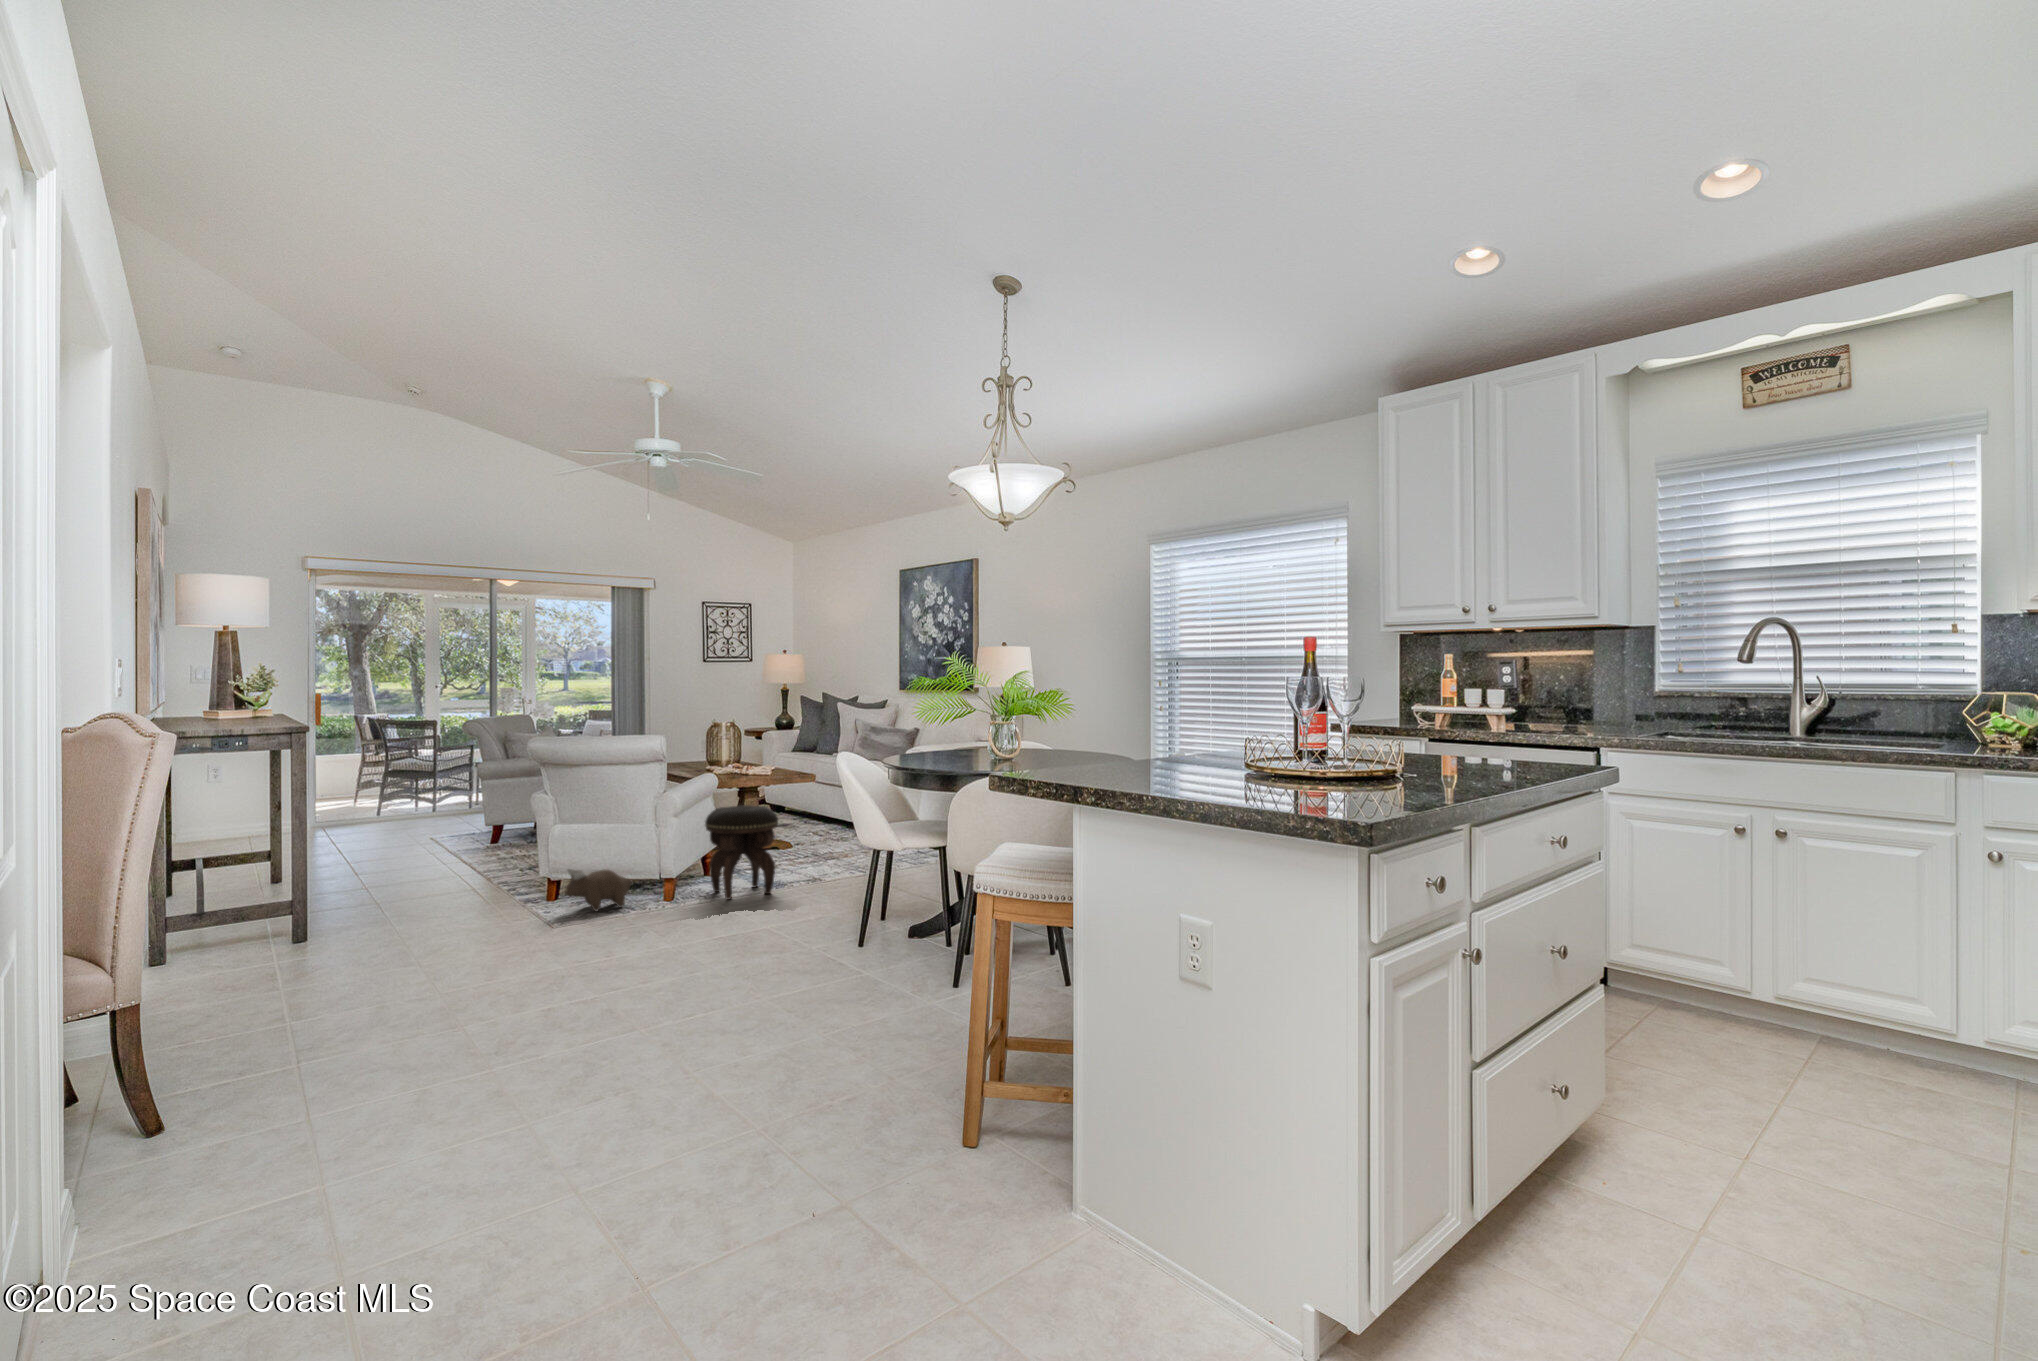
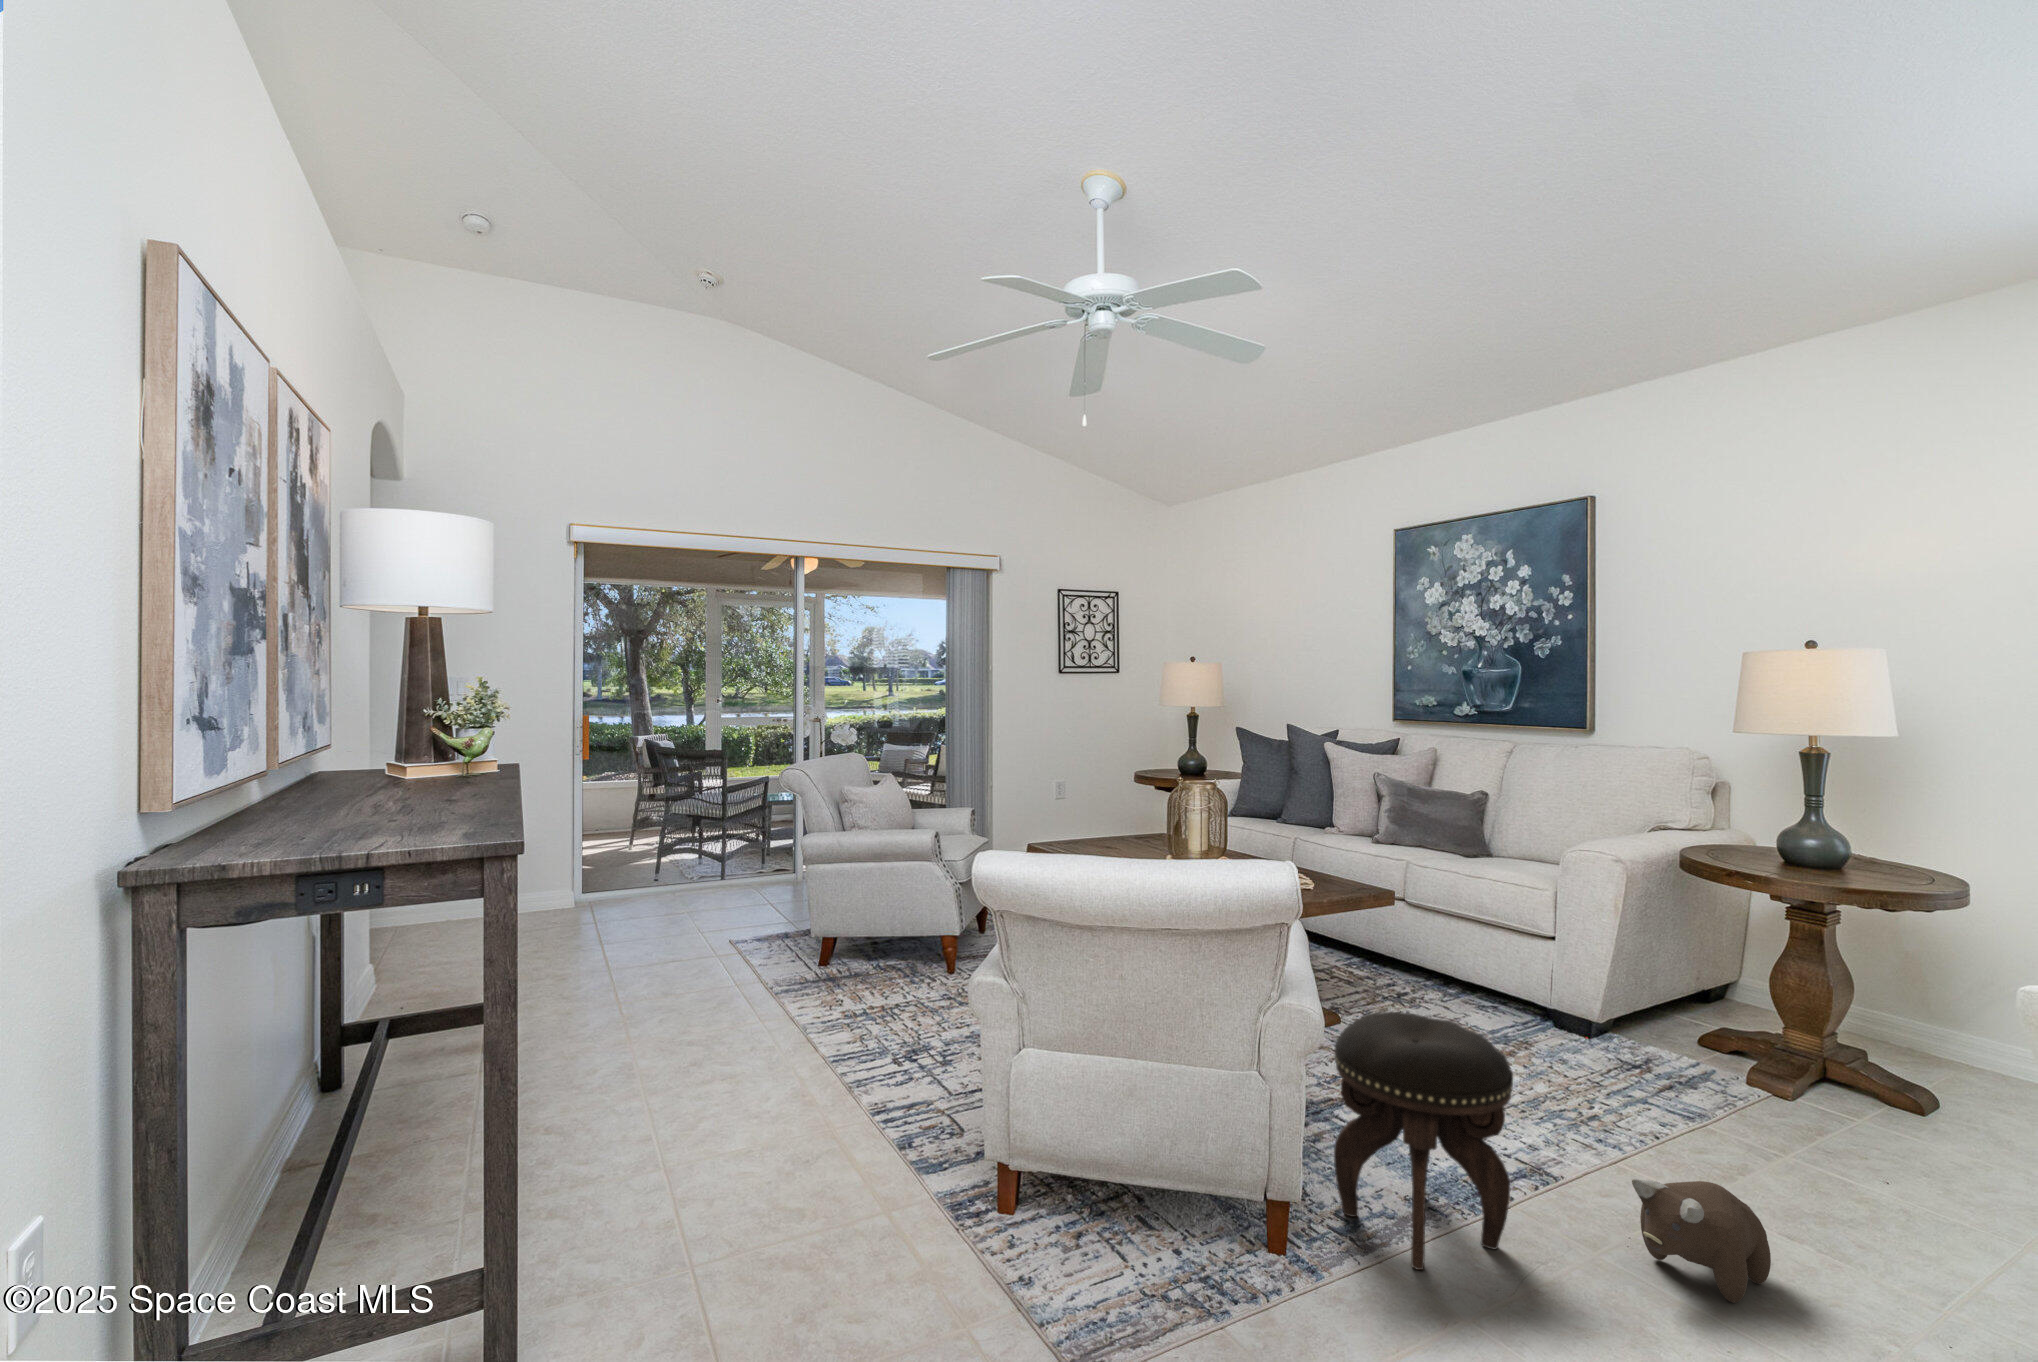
plush toy: present [564,869,631,911] -> present [1632,1179,1771,1303]

